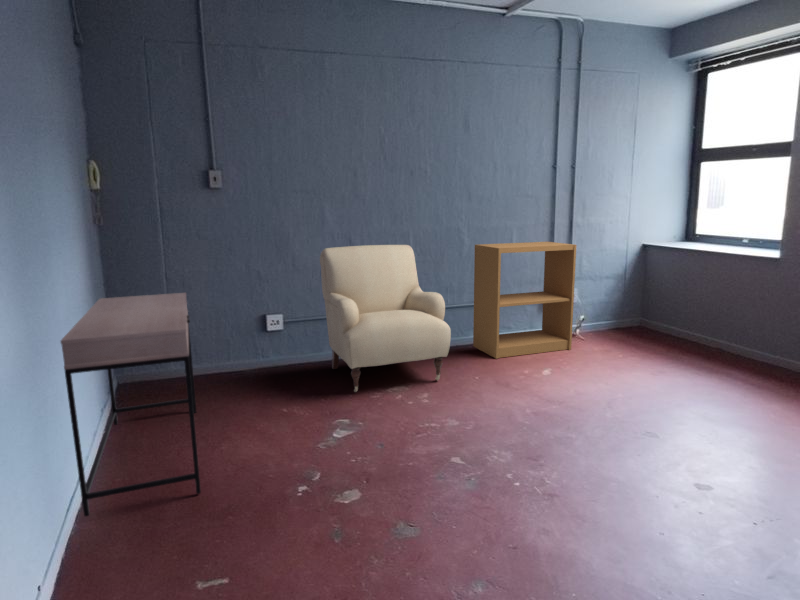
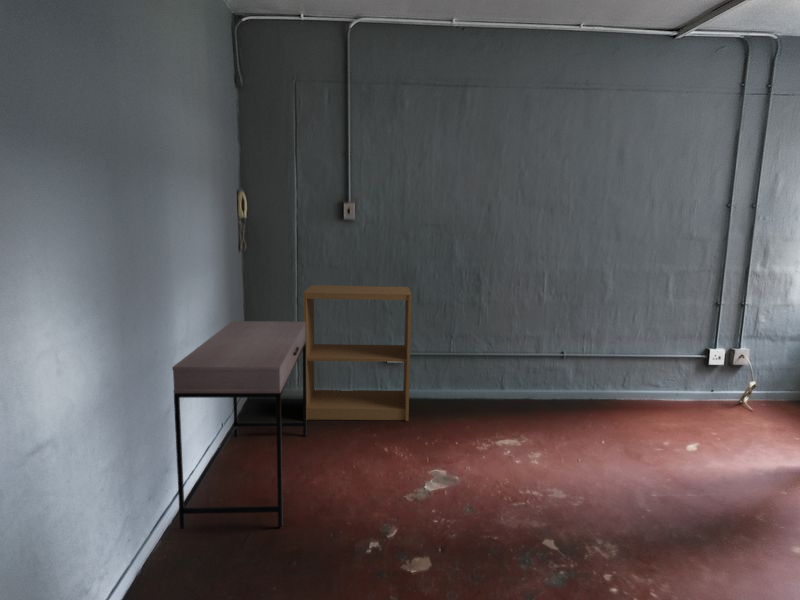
bookshelf: present [473,242,576,359] -> present [303,285,412,421]
chair: present [320,245,451,392] -> none [442,284,574,439]

